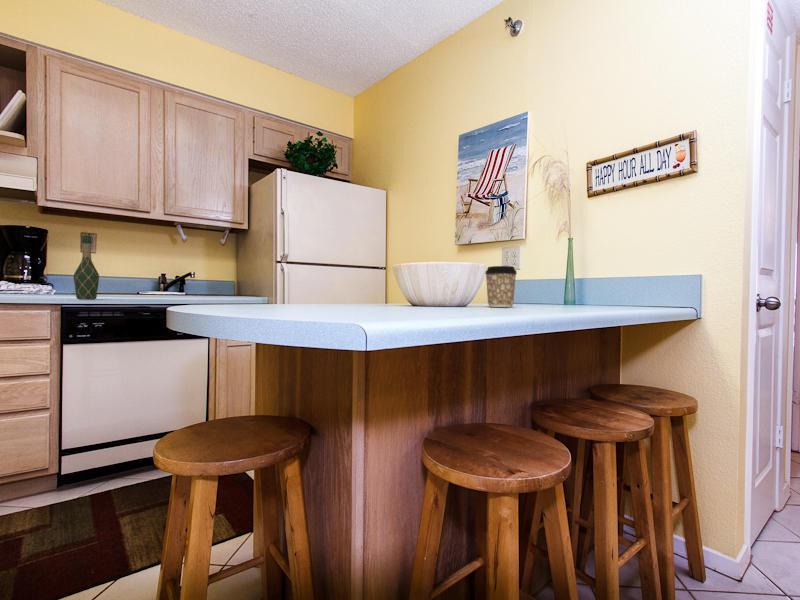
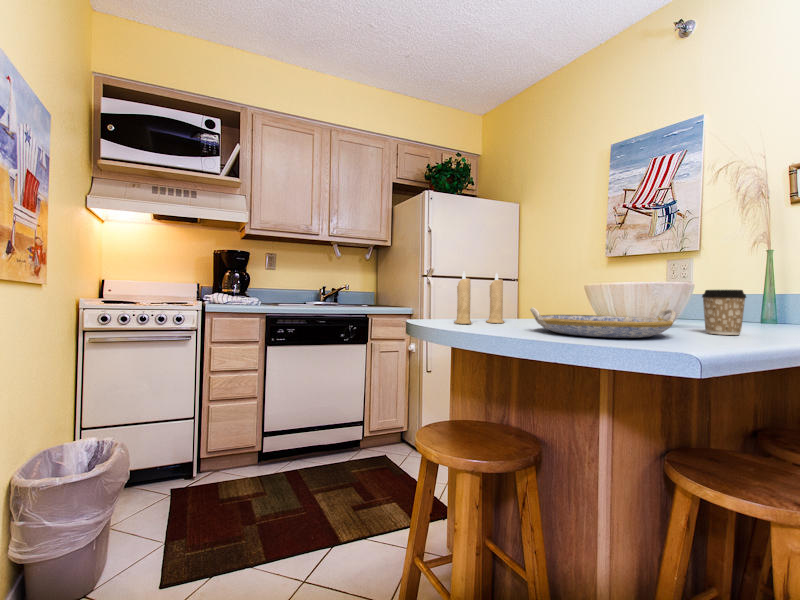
wine bottle: present [74,235,99,299] -> none [273,257,291,310]
candle: none [265,247,324,304] -> present [454,272,504,324]
serving tray: none [325,282,452,307] -> present [530,307,676,338]

